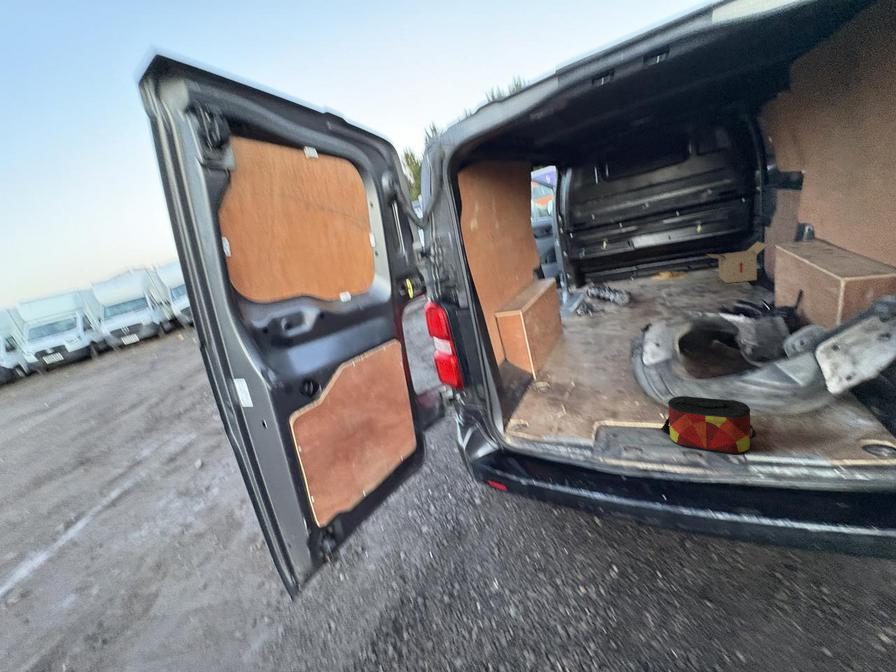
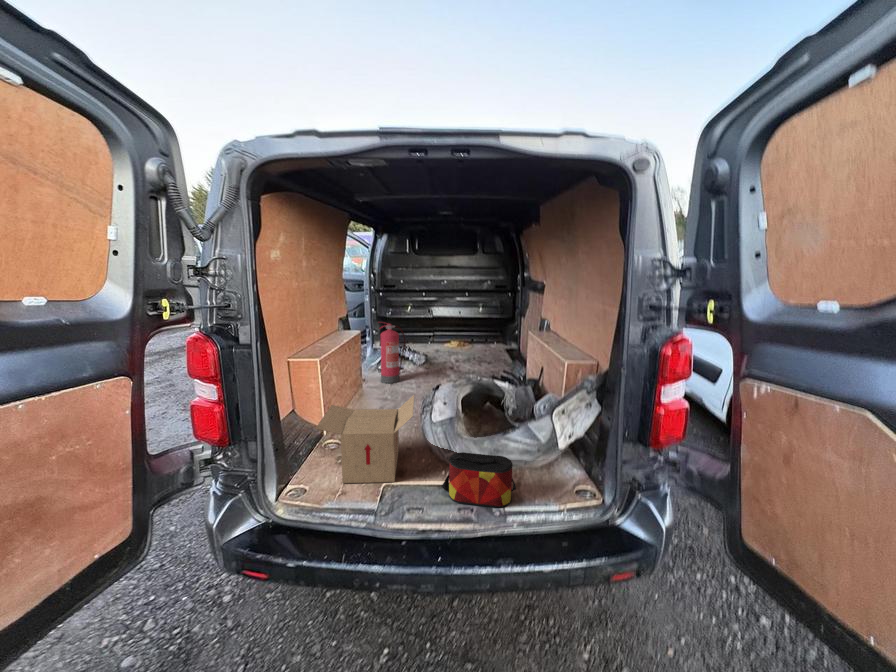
cardboard box: present [707,242,767,283] -> present [316,395,414,483]
fire extinguisher: none [573,265,606,328] -> present [380,323,406,383]

